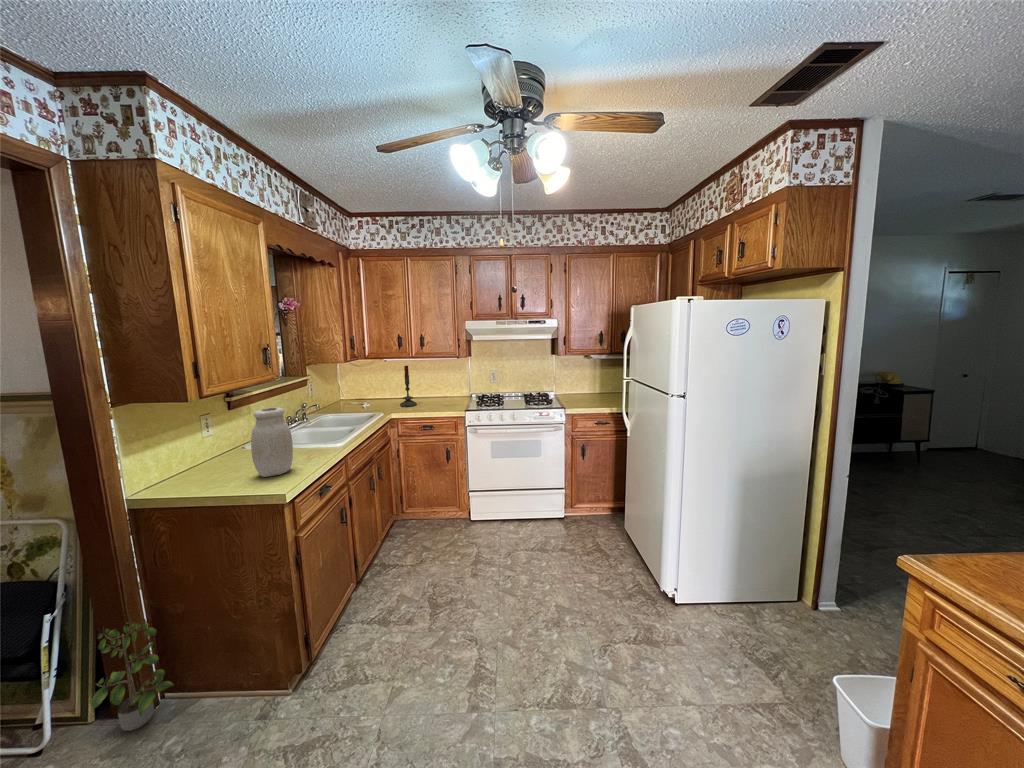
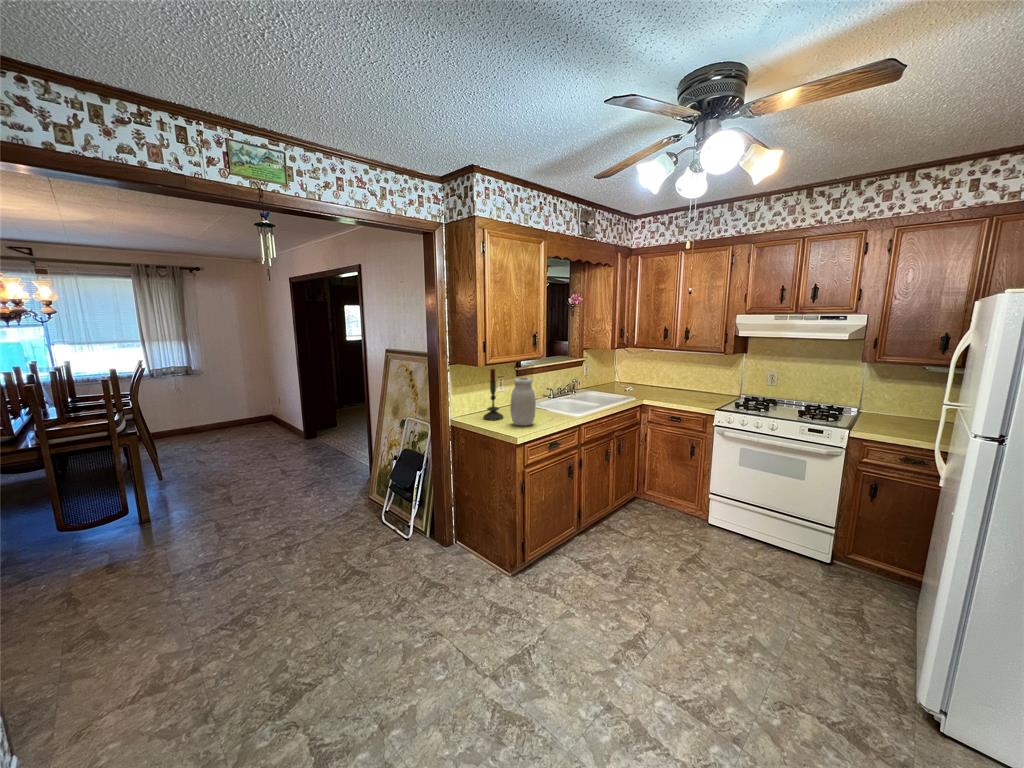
candle: present [400,366,417,407] -> present [483,369,503,420]
potted plant: present [91,622,174,731] -> none [425,488,457,551]

